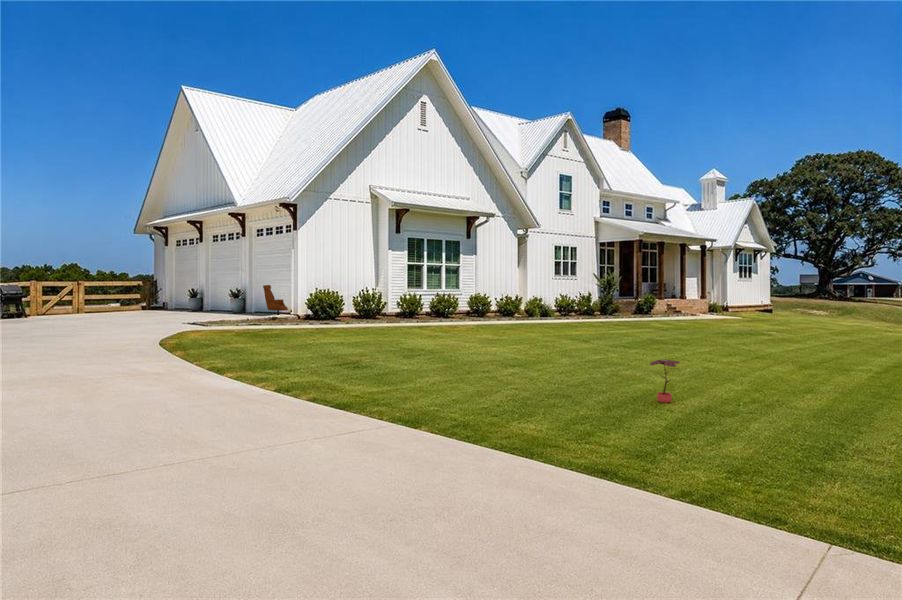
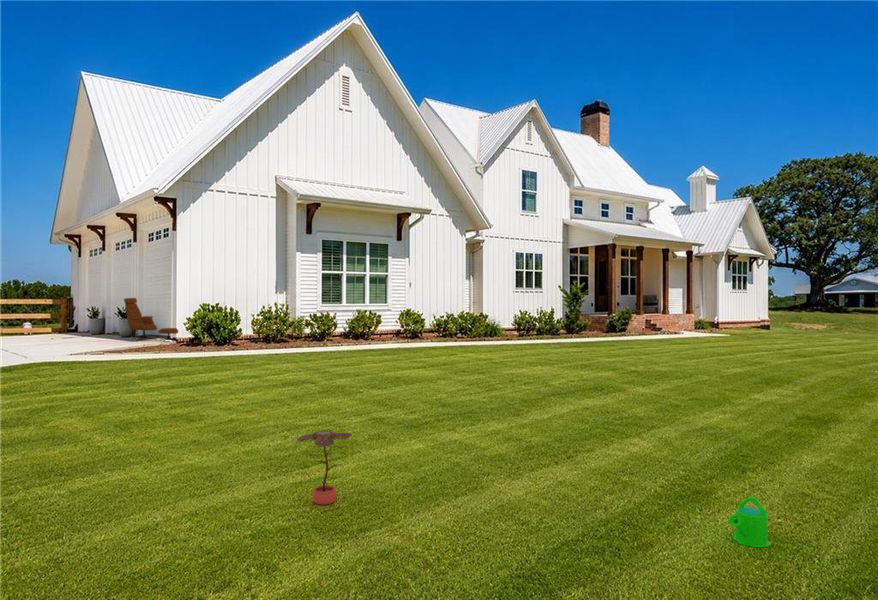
potted plant: present [650,360,680,403] -> present [297,430,352,505]
watering can: none [744,376,764,400] -> present [729,496,770,547]

